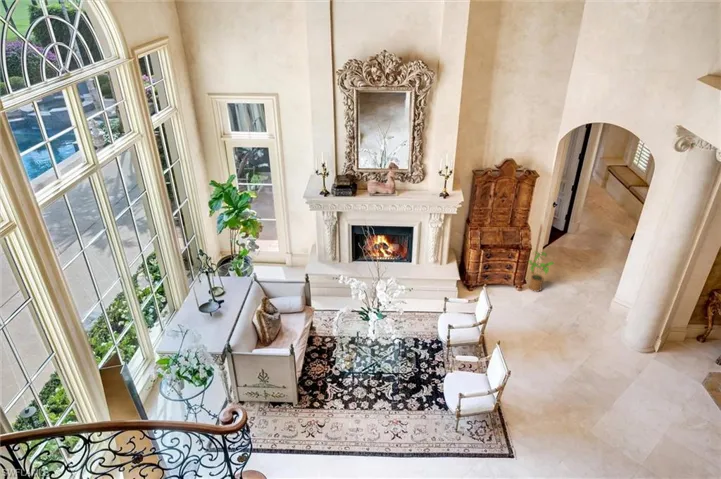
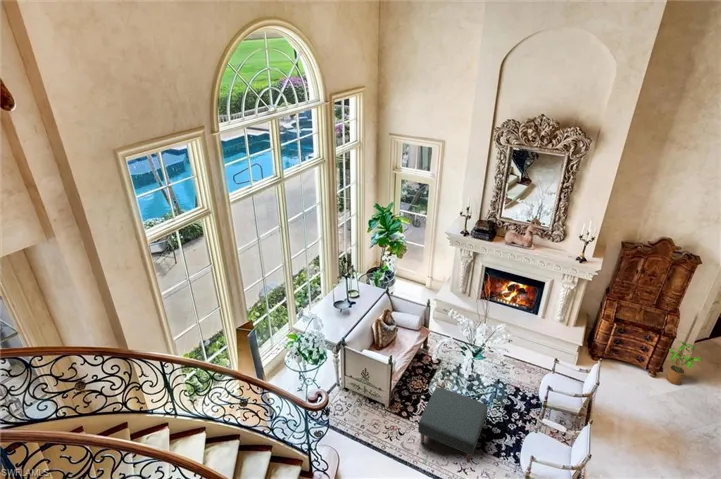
ottoman: none [340,362,402,427] -> present [418,387,488,463]

